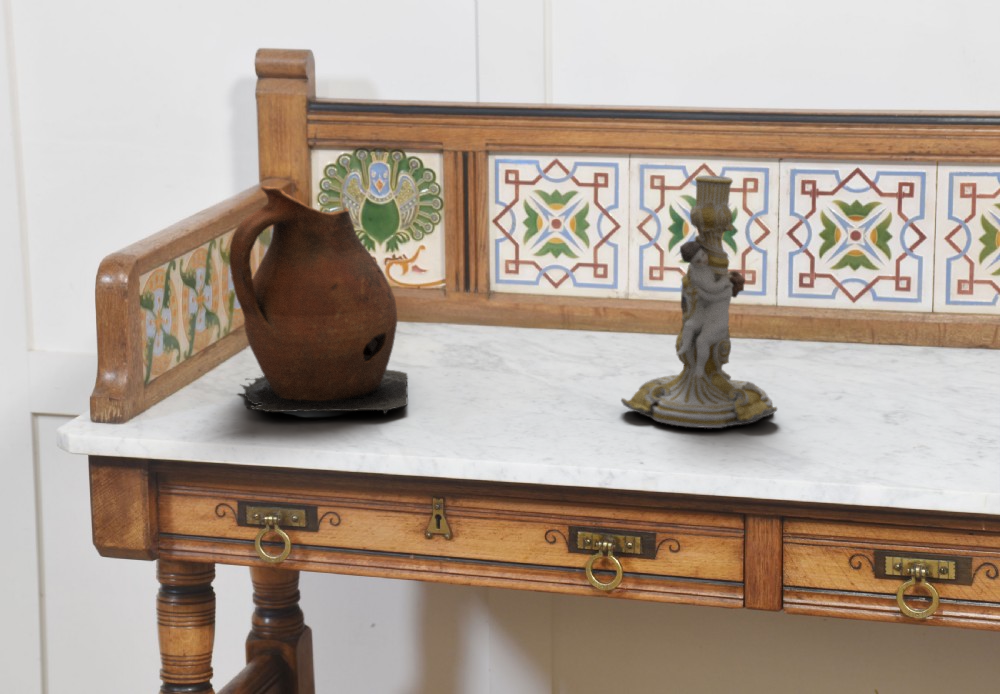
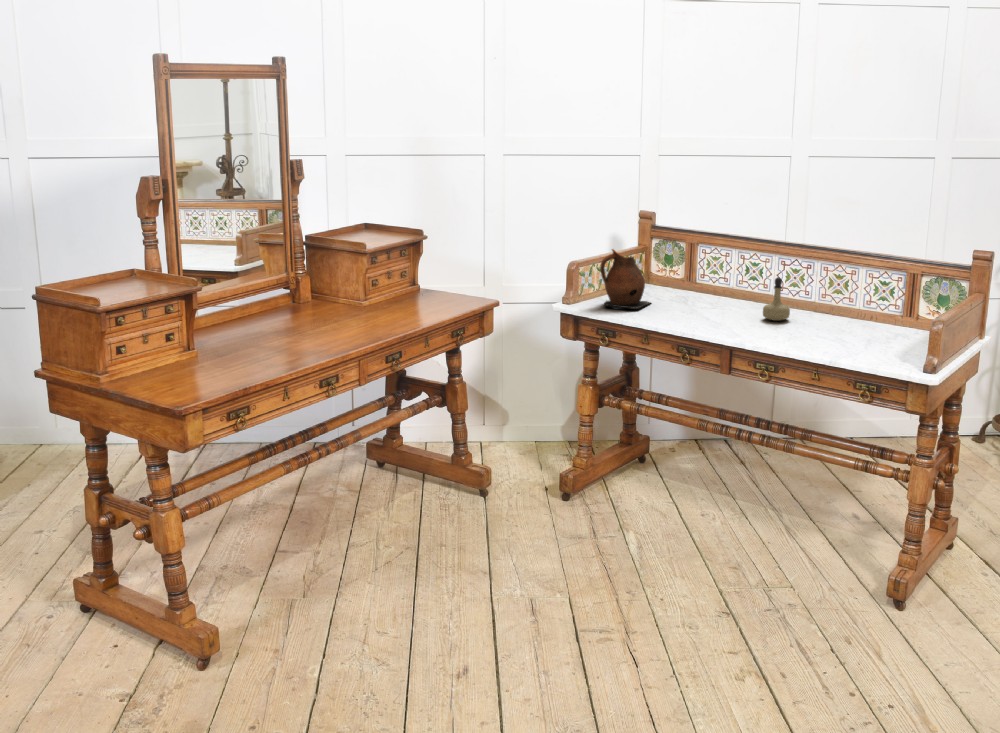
candlestick: present [621,176,777,428] -> none [690,255,731,322]
perfume bottle: none [849,236,945,389] -> present [763,277,790,321]

